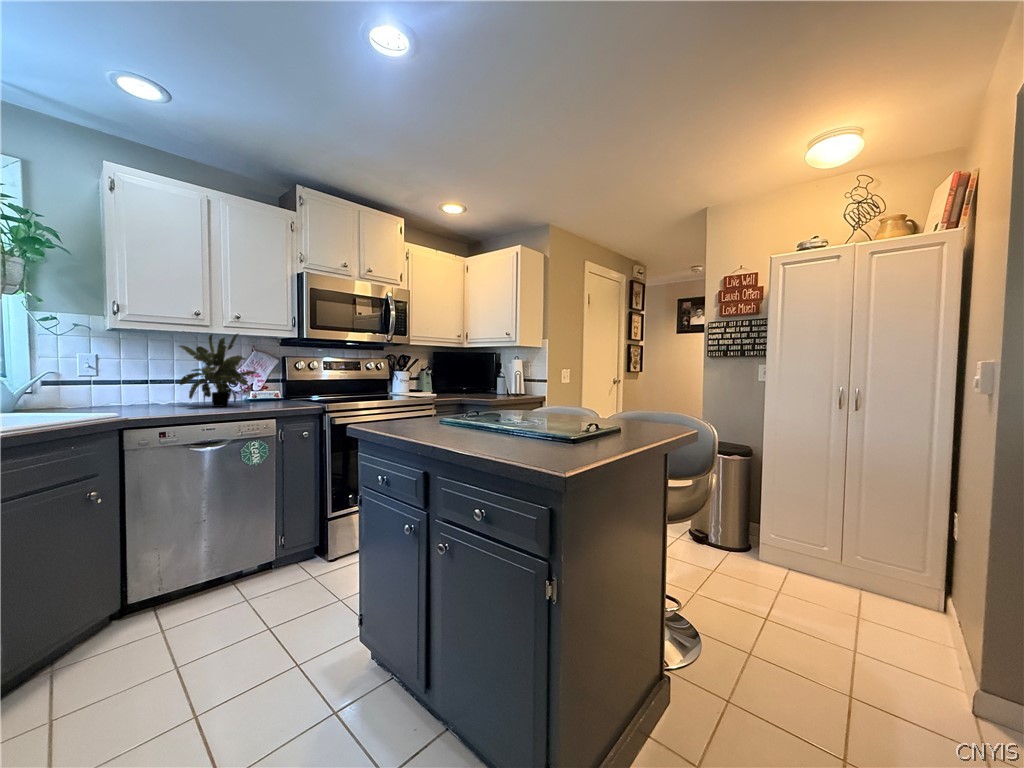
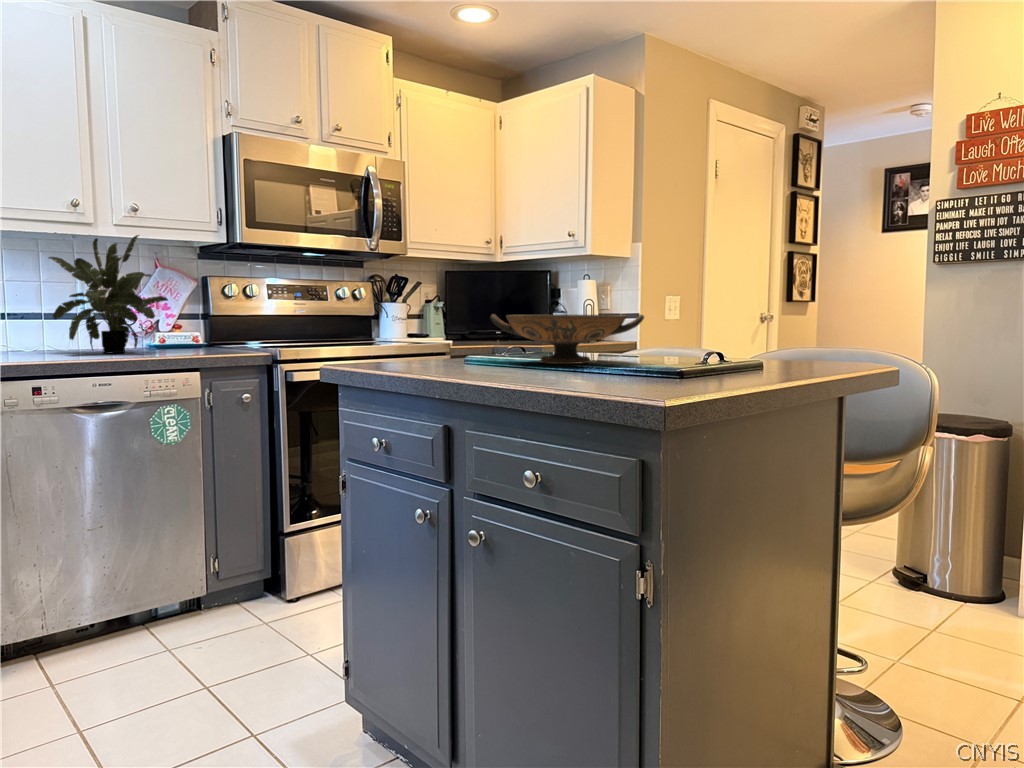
decorative bowl: none [456,394,550,427] -> present [490,314,644,364]

